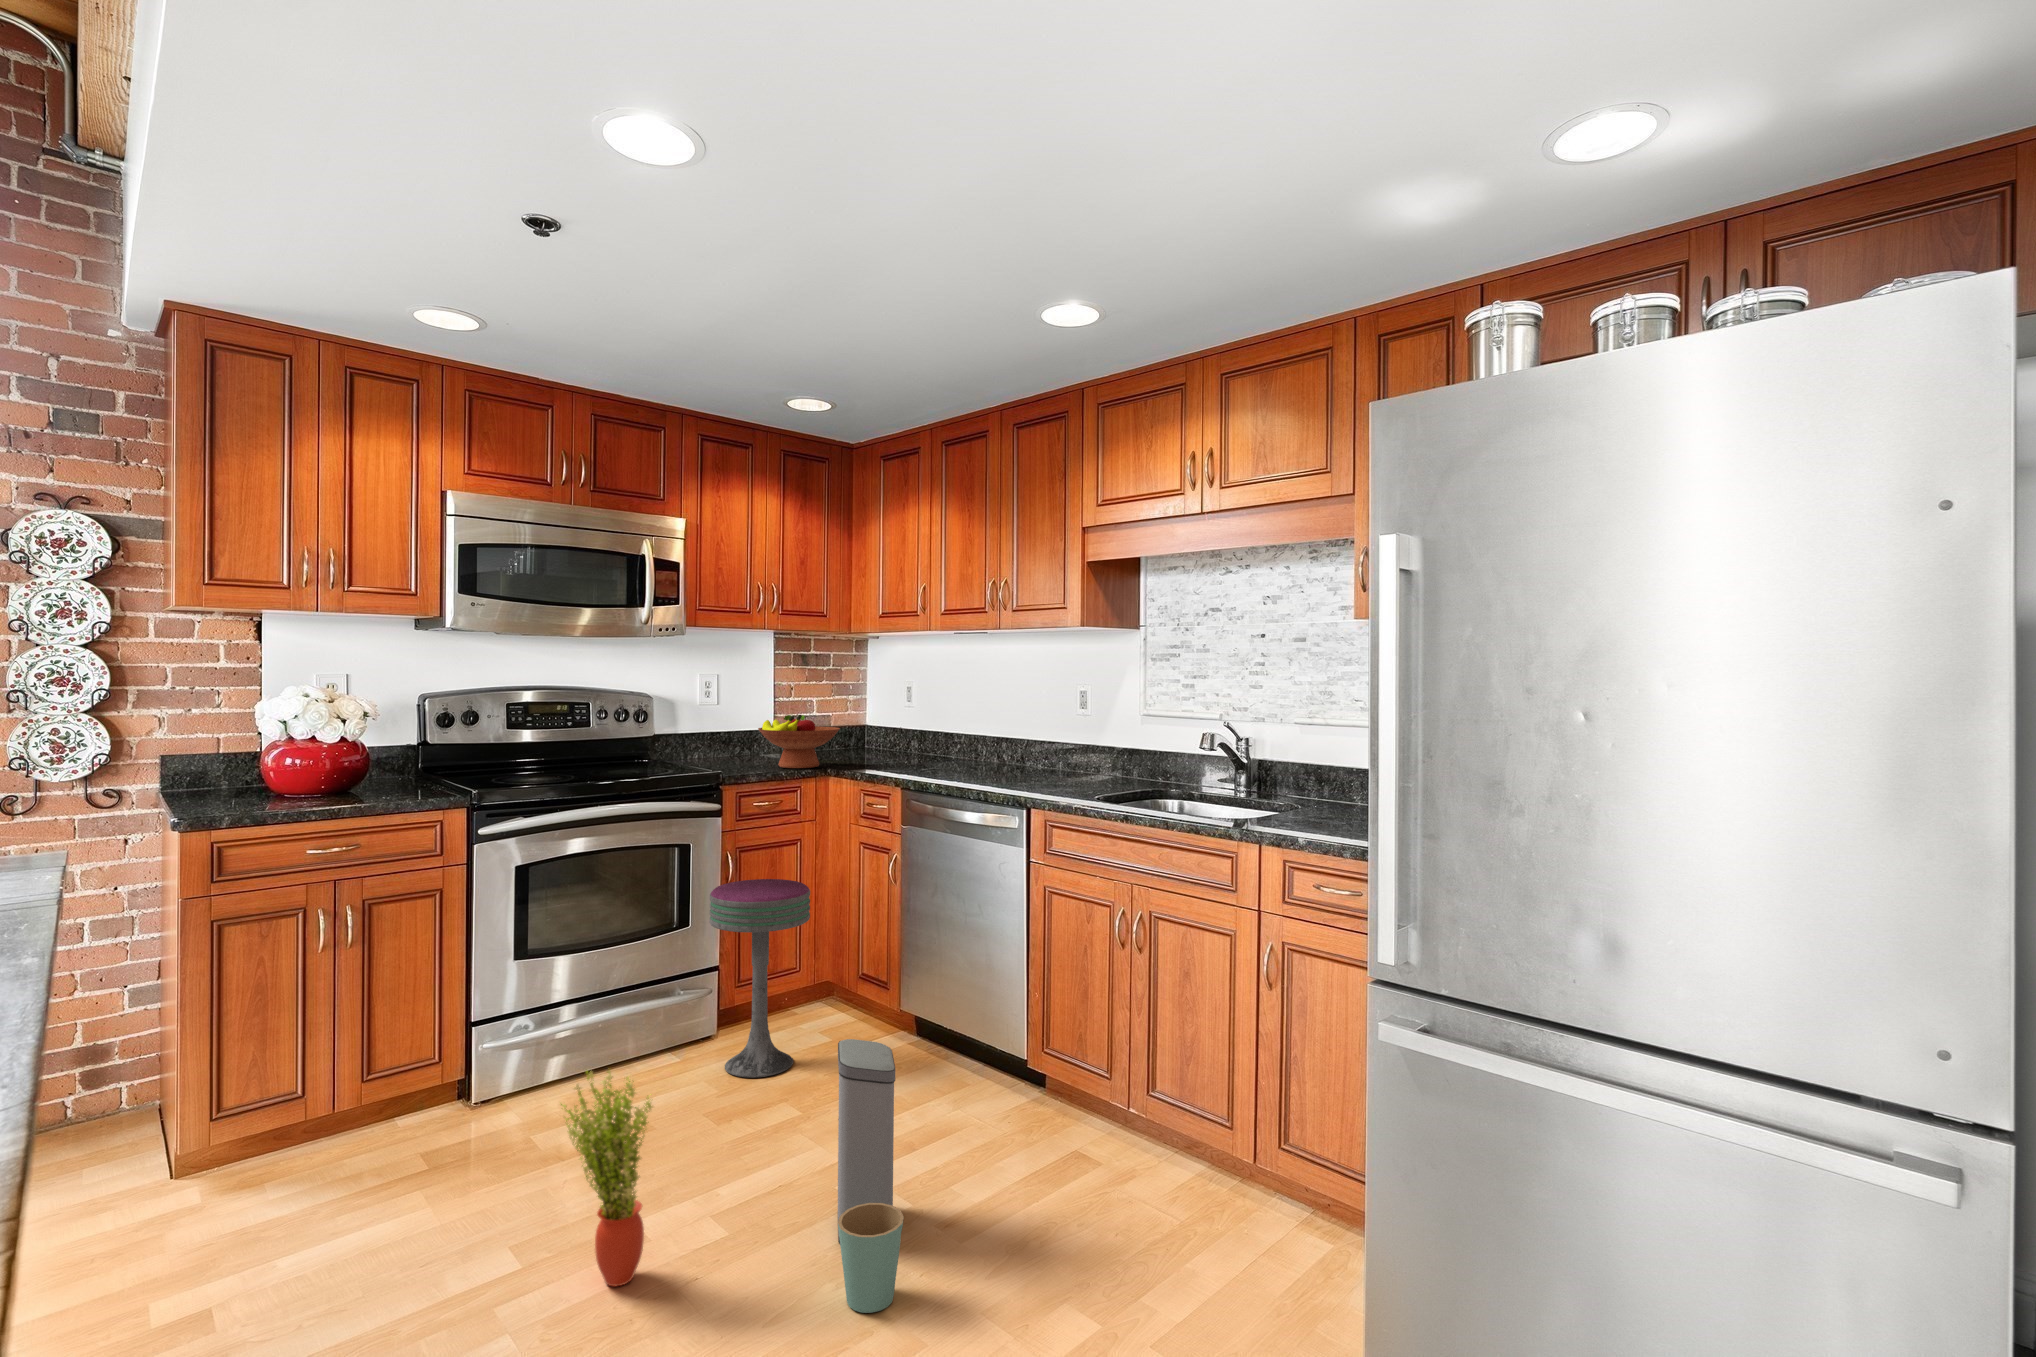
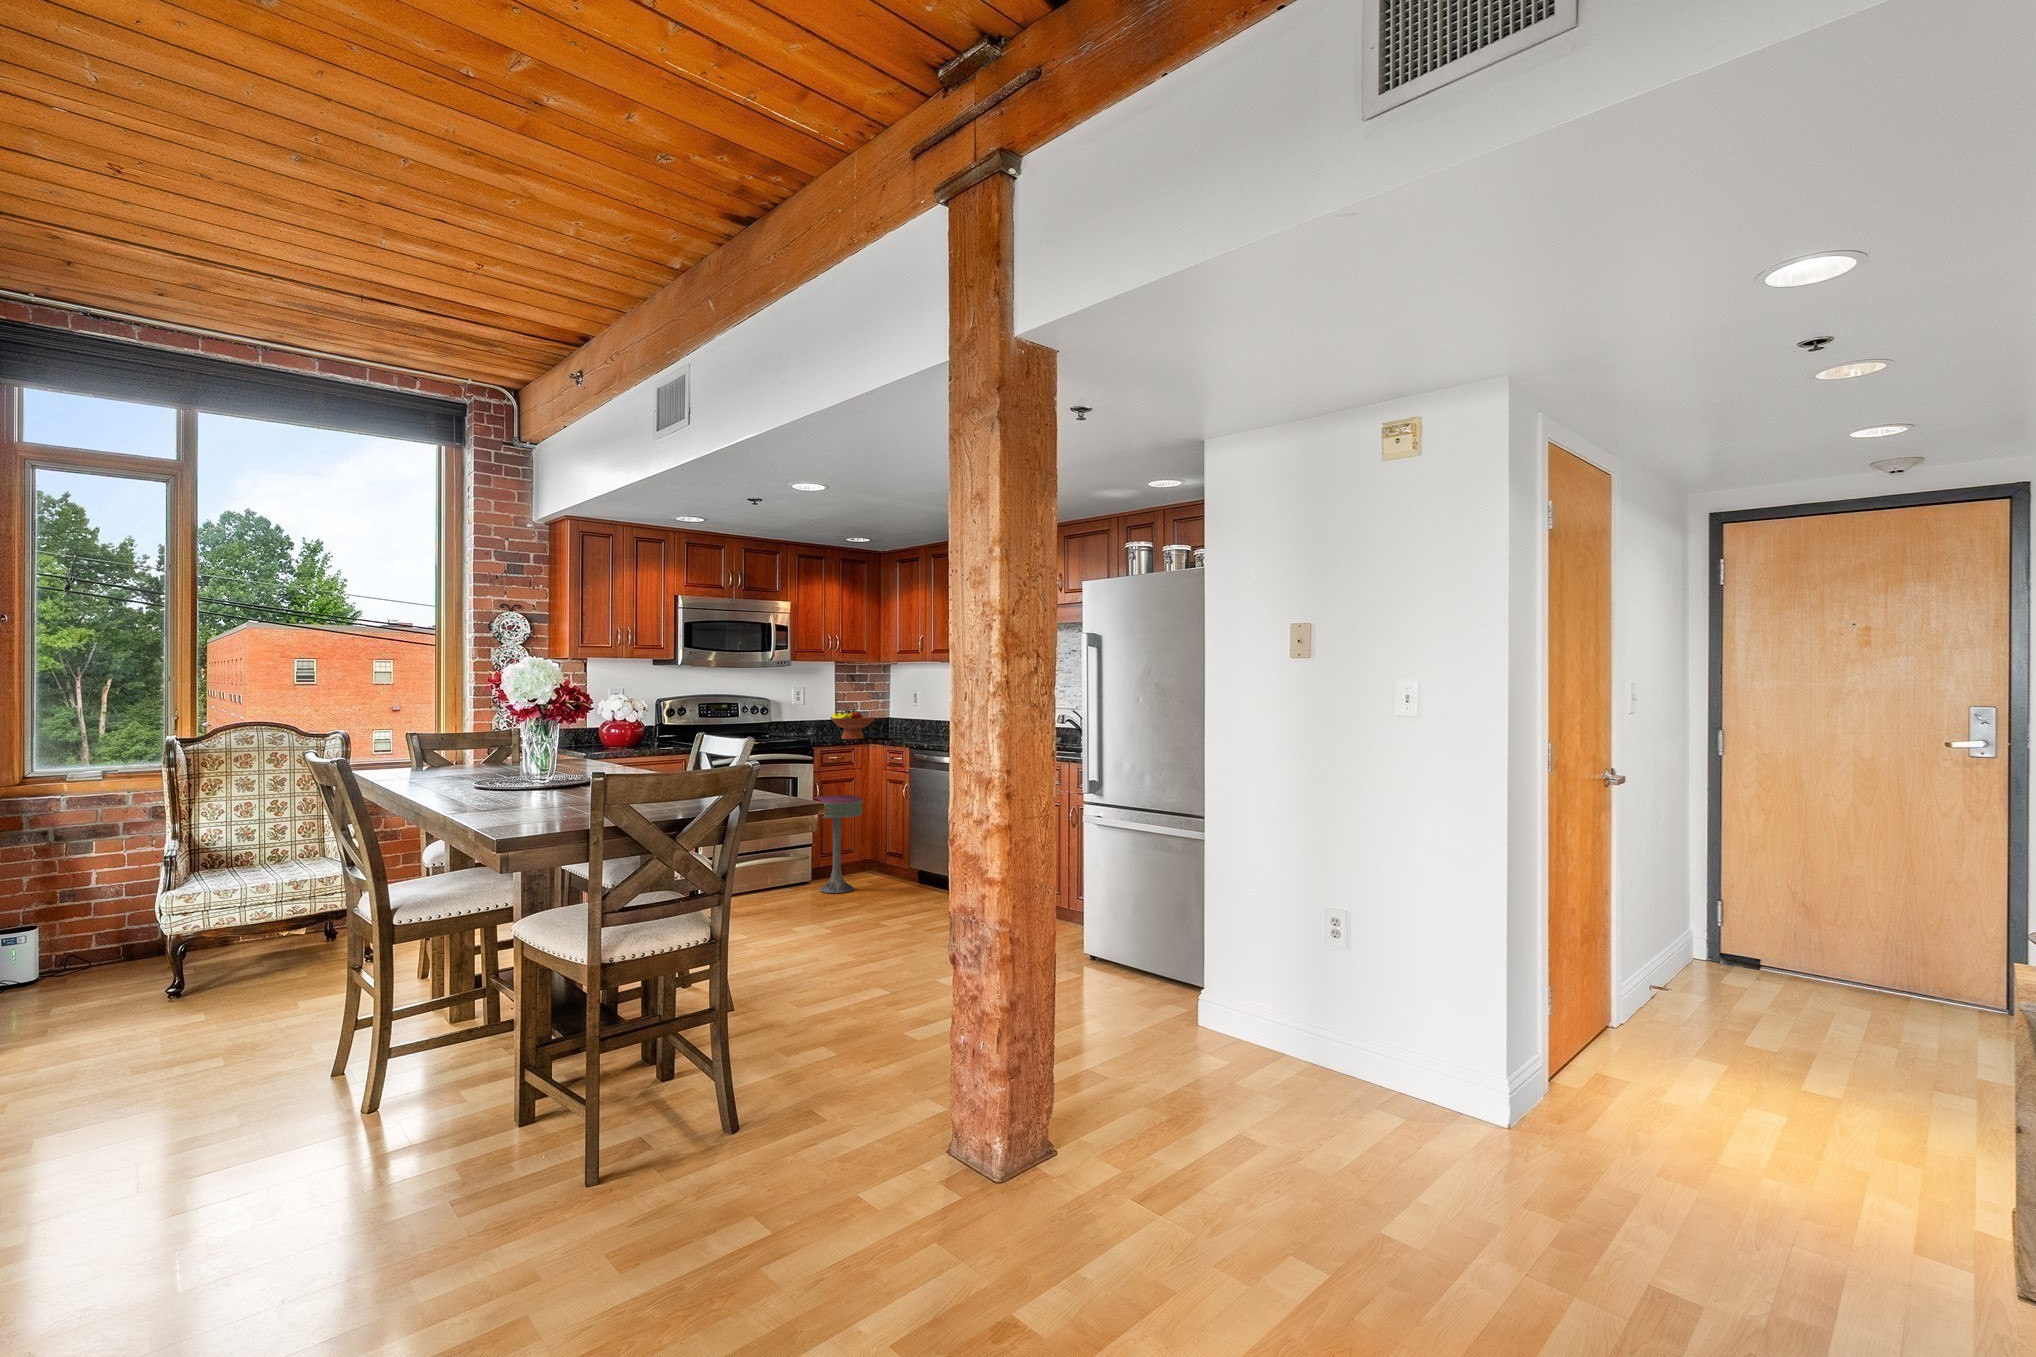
trash can: present [838,1039,904,1313] -> none [881,850,910,947]
potted plant: present [561,1071,653,1286] -> none [767,853,805,942]

